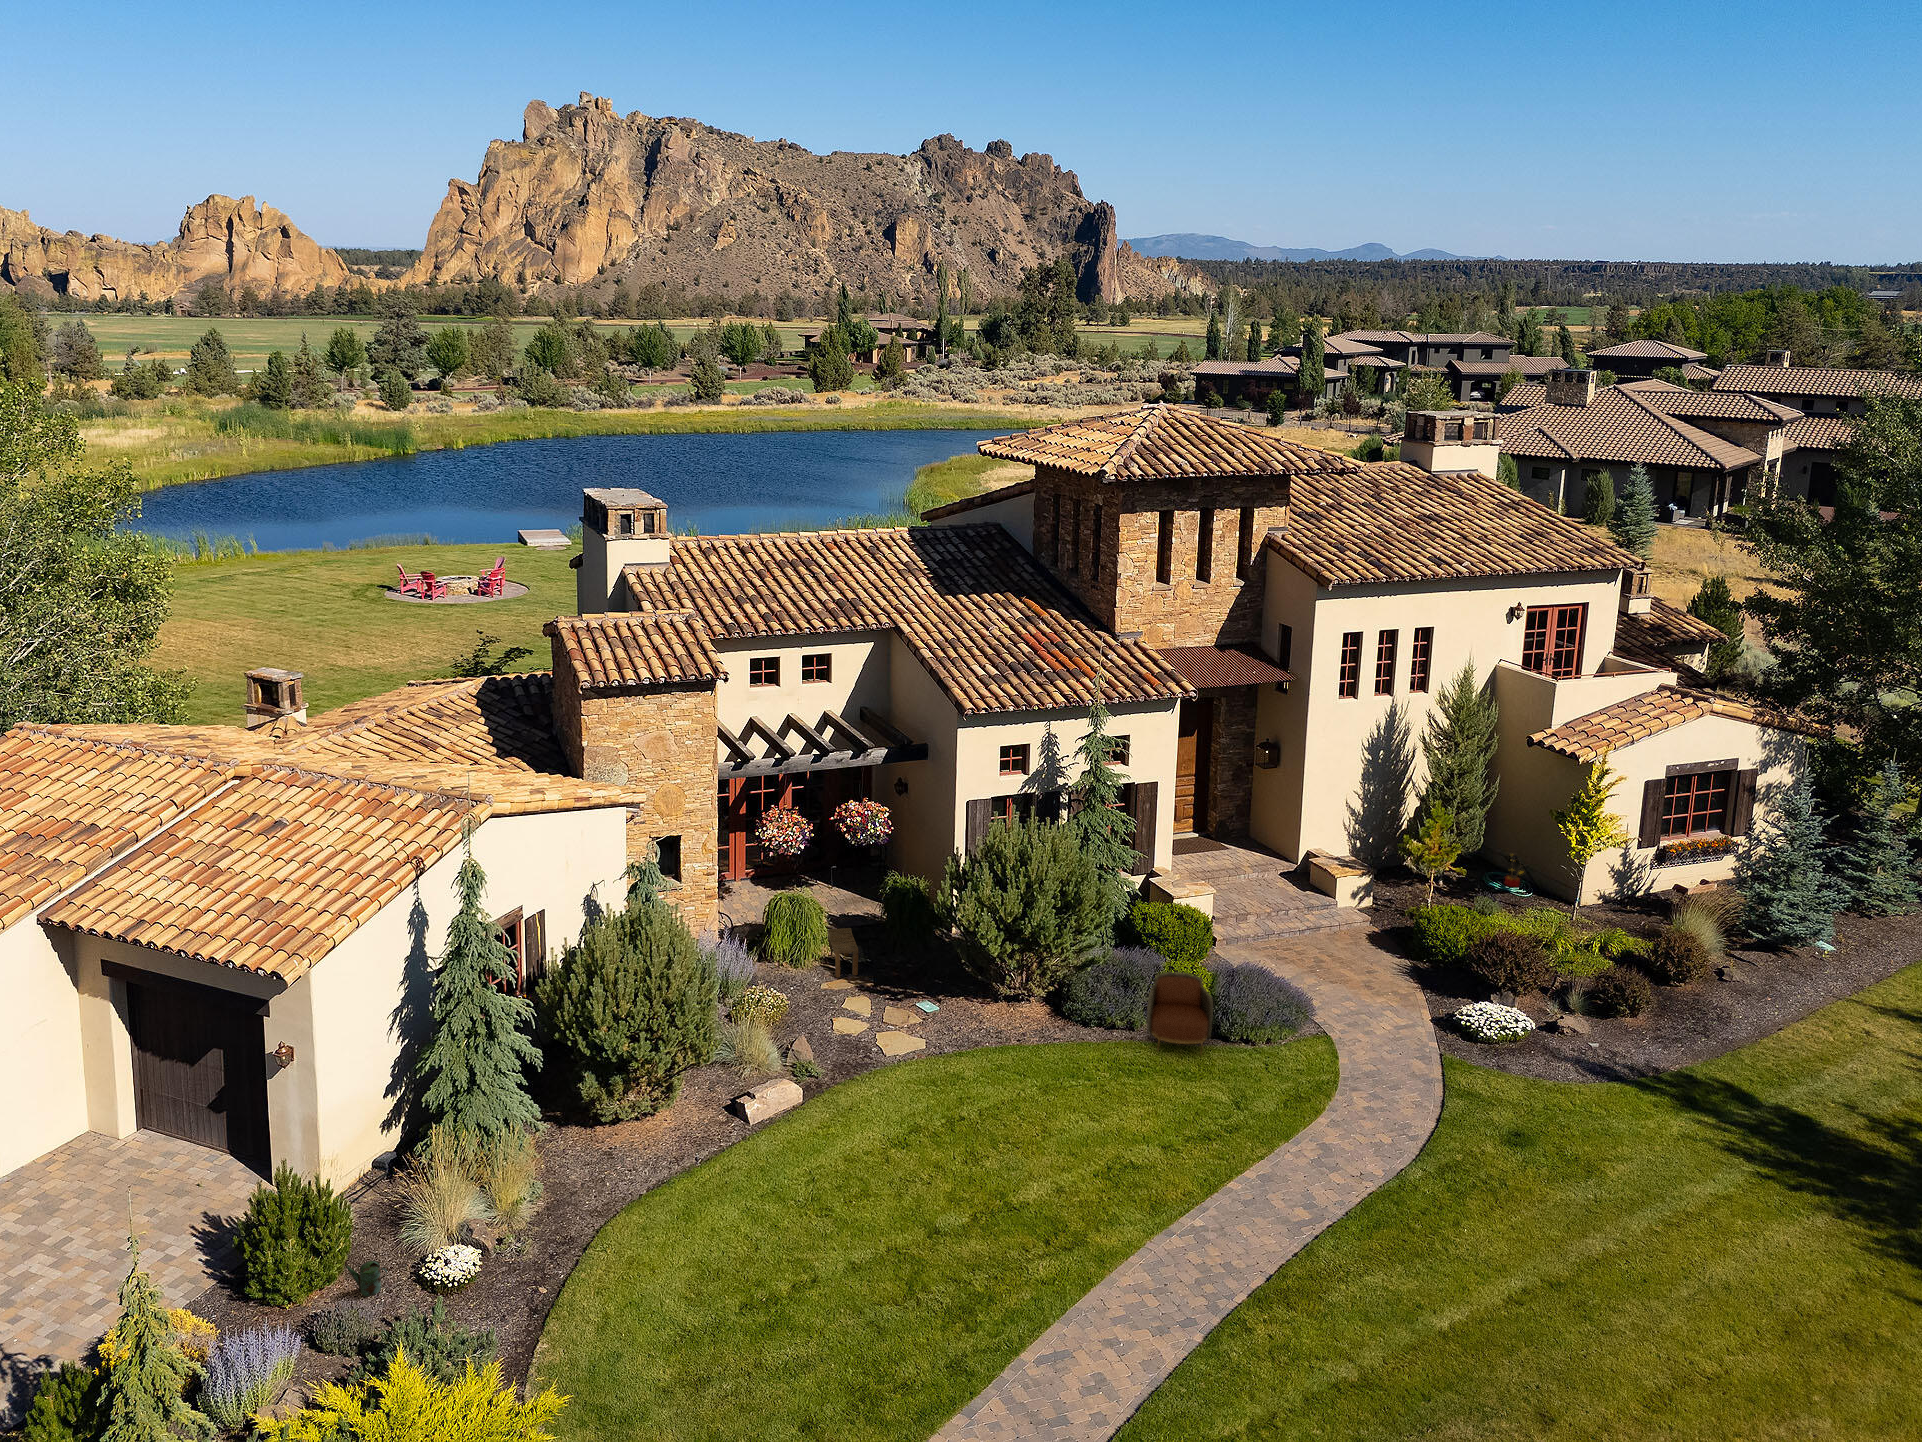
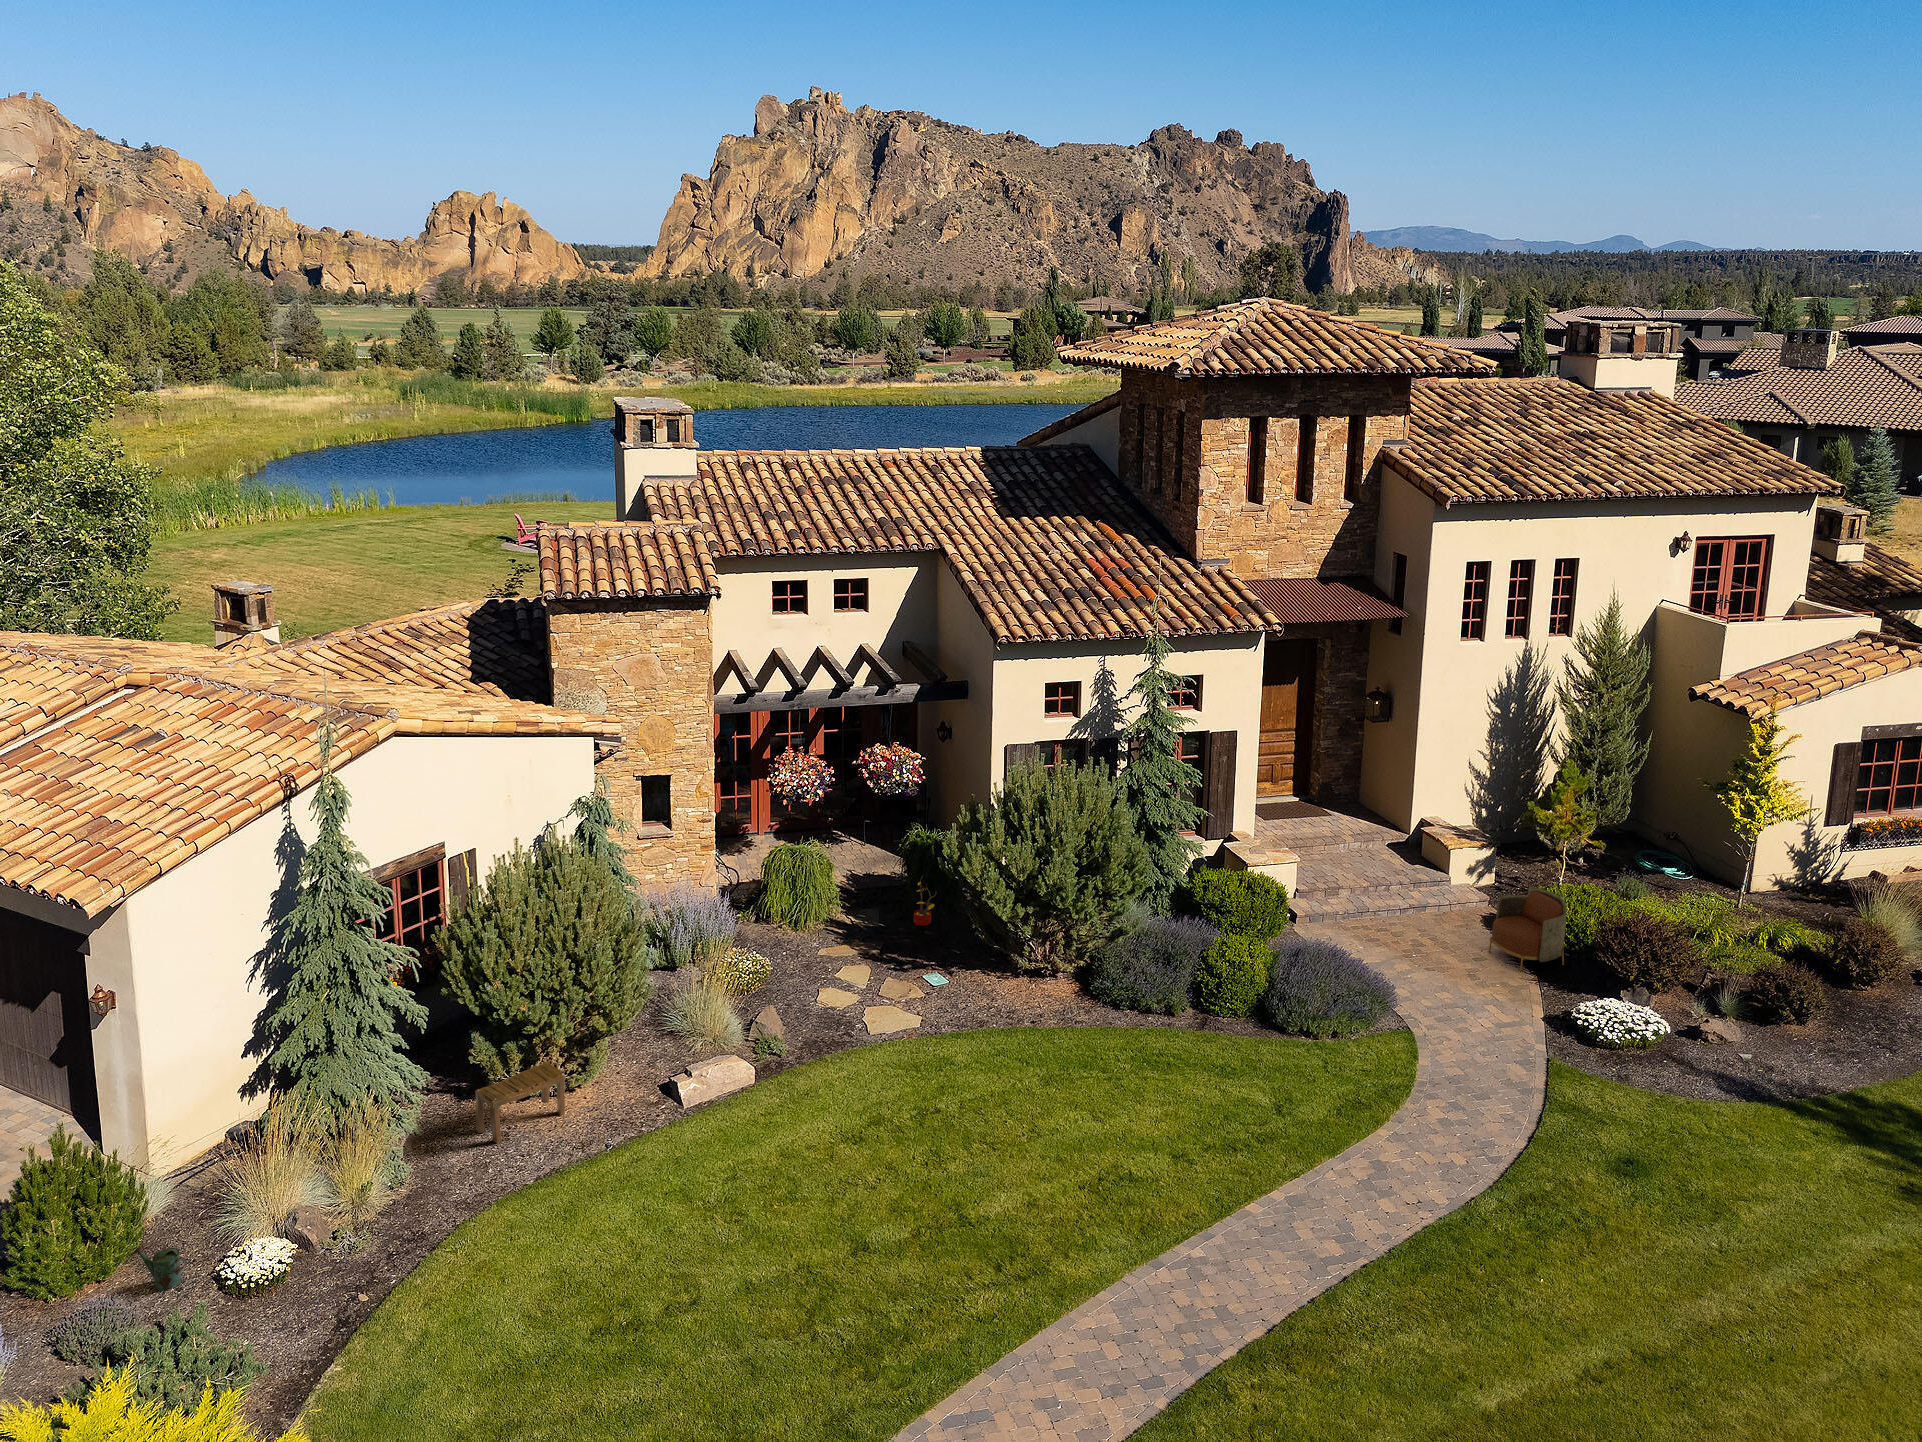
decorative plant: present [1505,855,1523,887] -> present [914,877,937,926]
bench: present [828,928,858,977] -> present [475,1062,566,1143]
armchair: present [1147,972,1213,1050] -> present [1489,887,1567,972]

